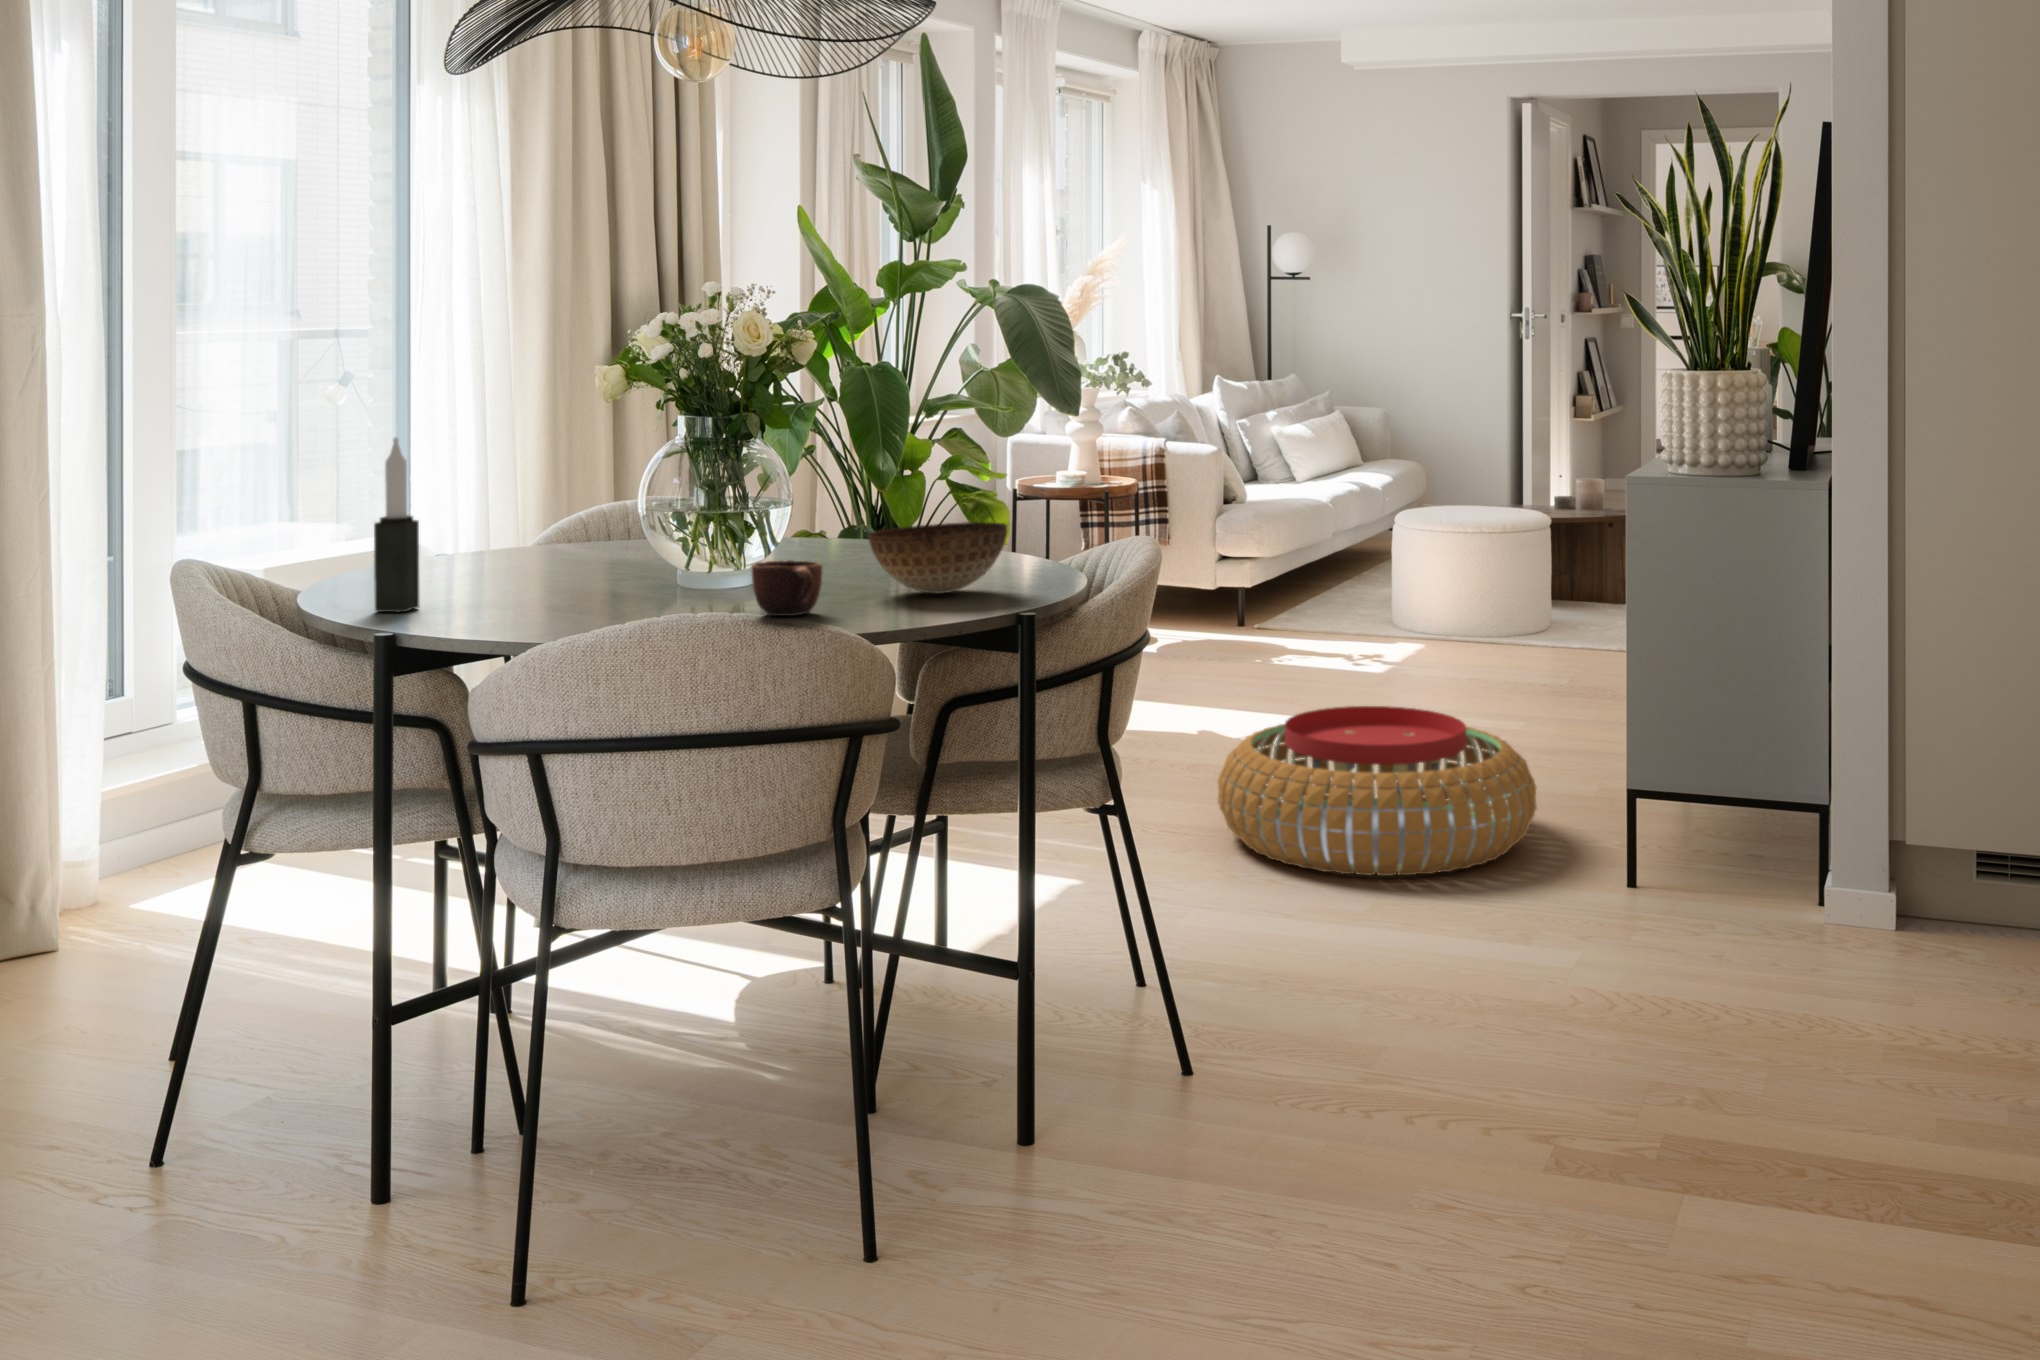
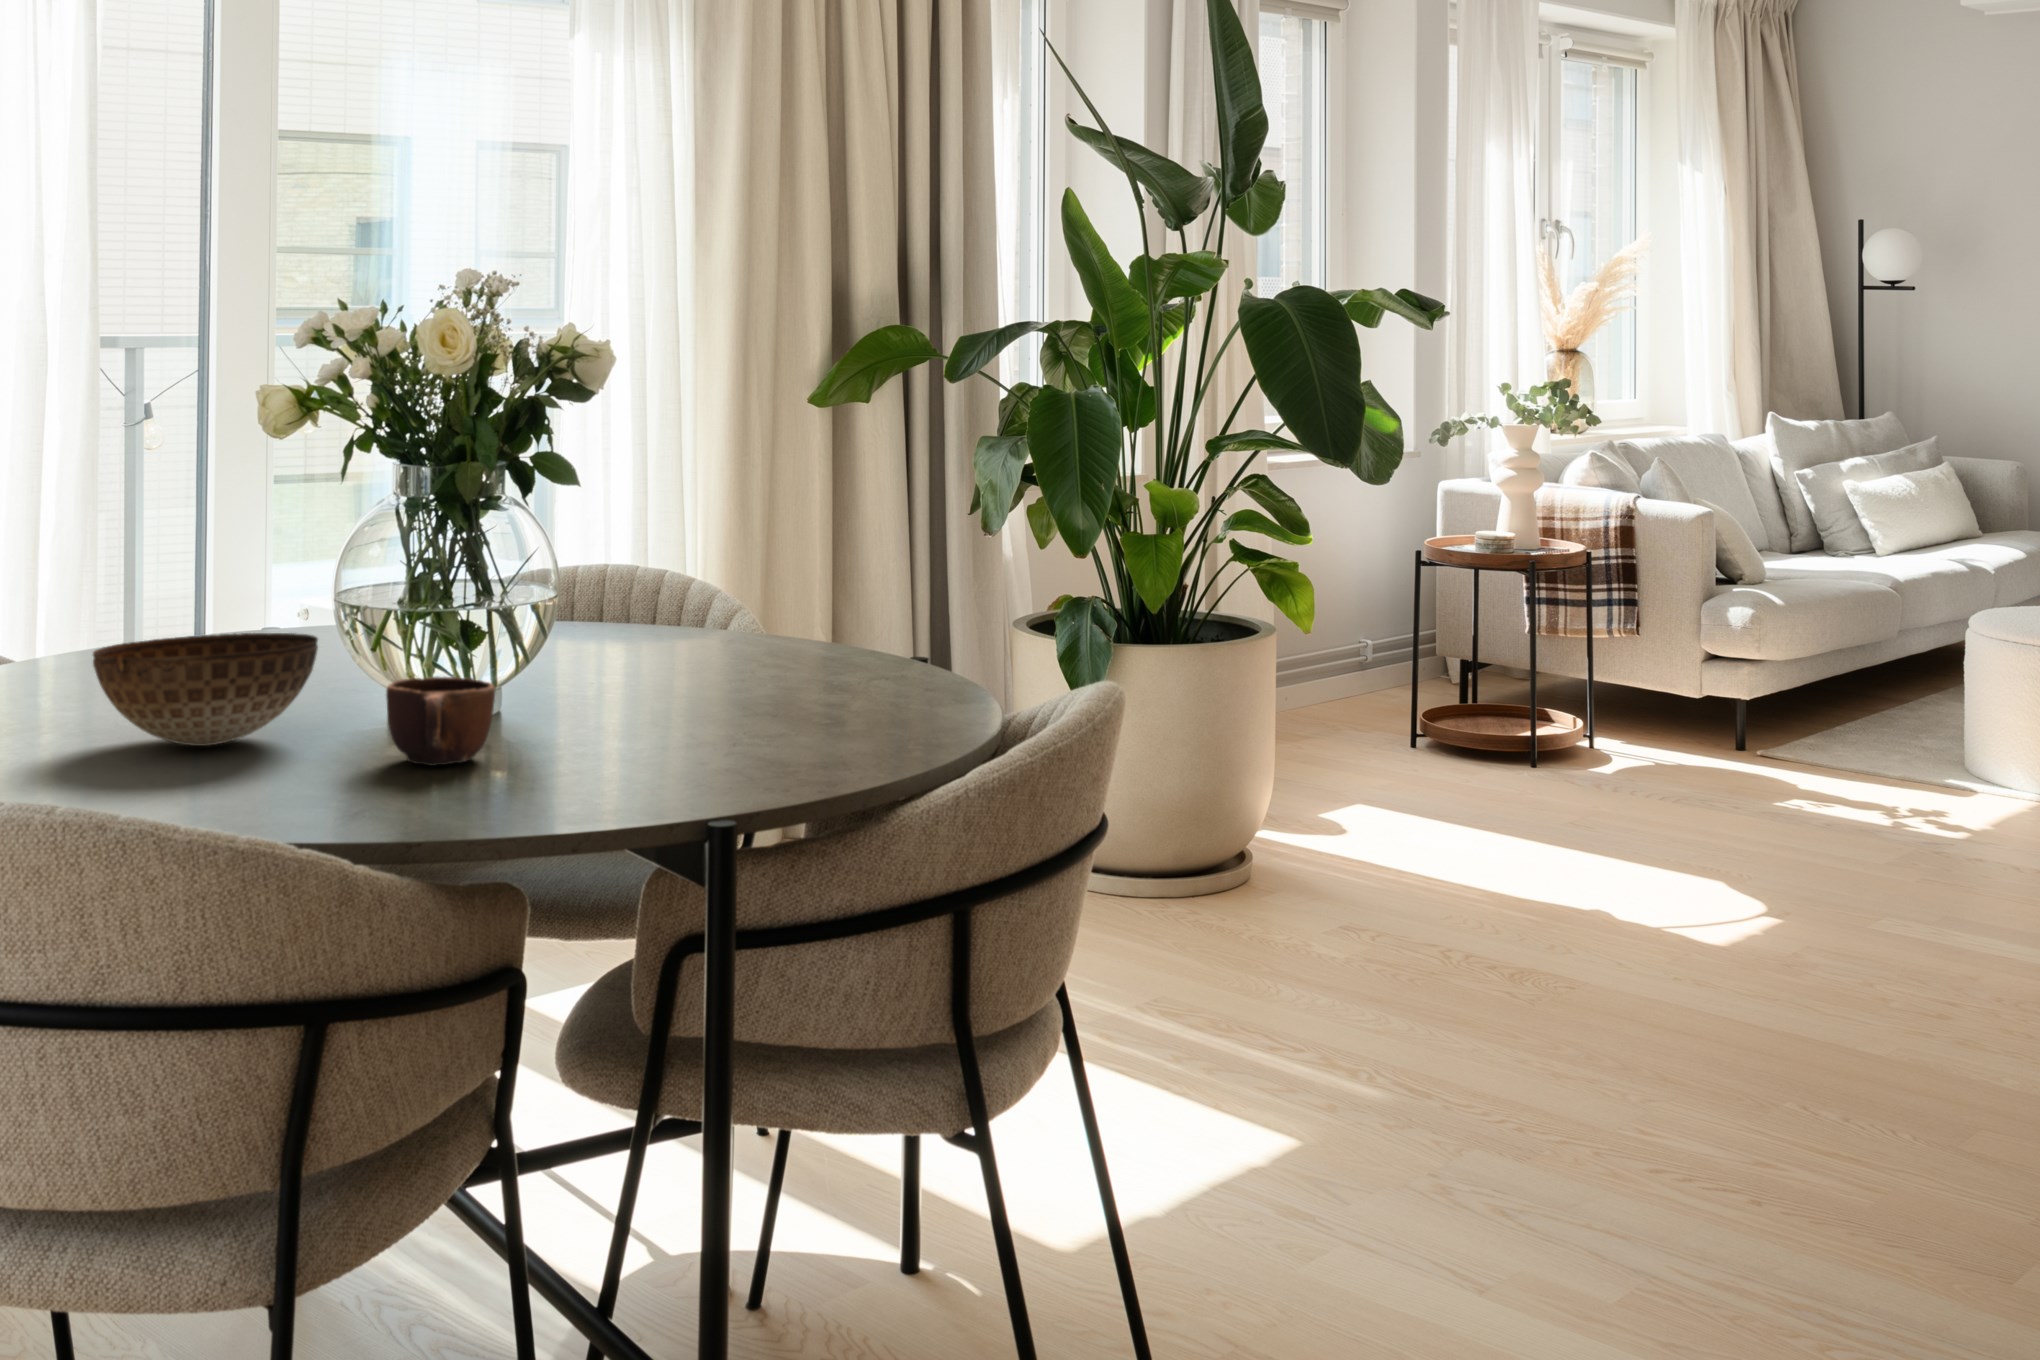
candle: present [374,438,420,612] -> none [17,467,78,702]
bowl: present [868,522,1007,594] -> present [93,633,318,746]
pouf: present [1218,706,1537,876] -> none [1468,925,1991,1230]

